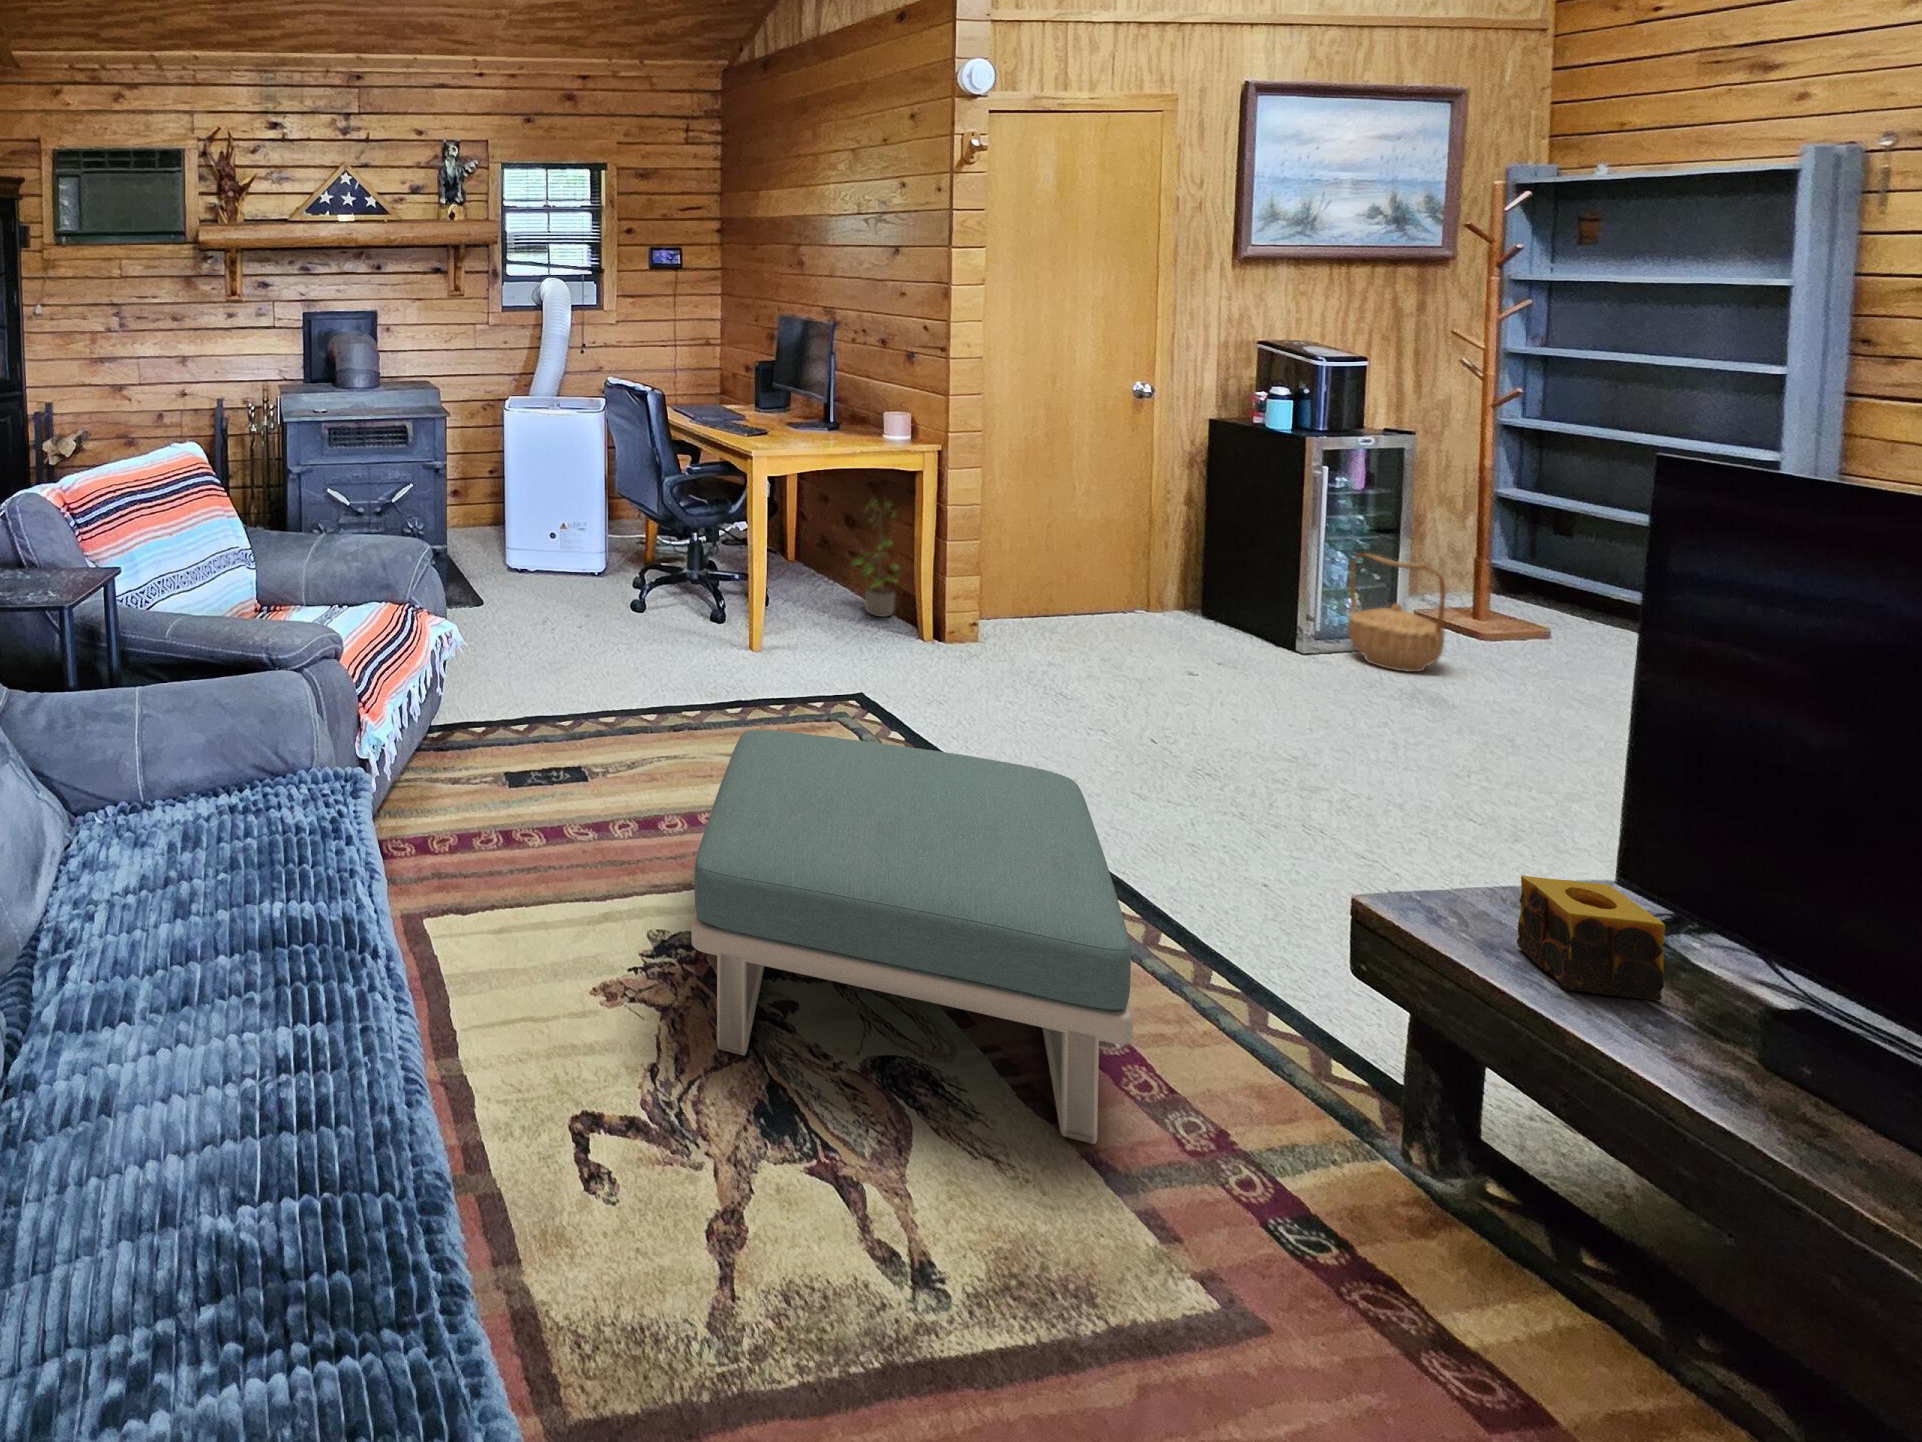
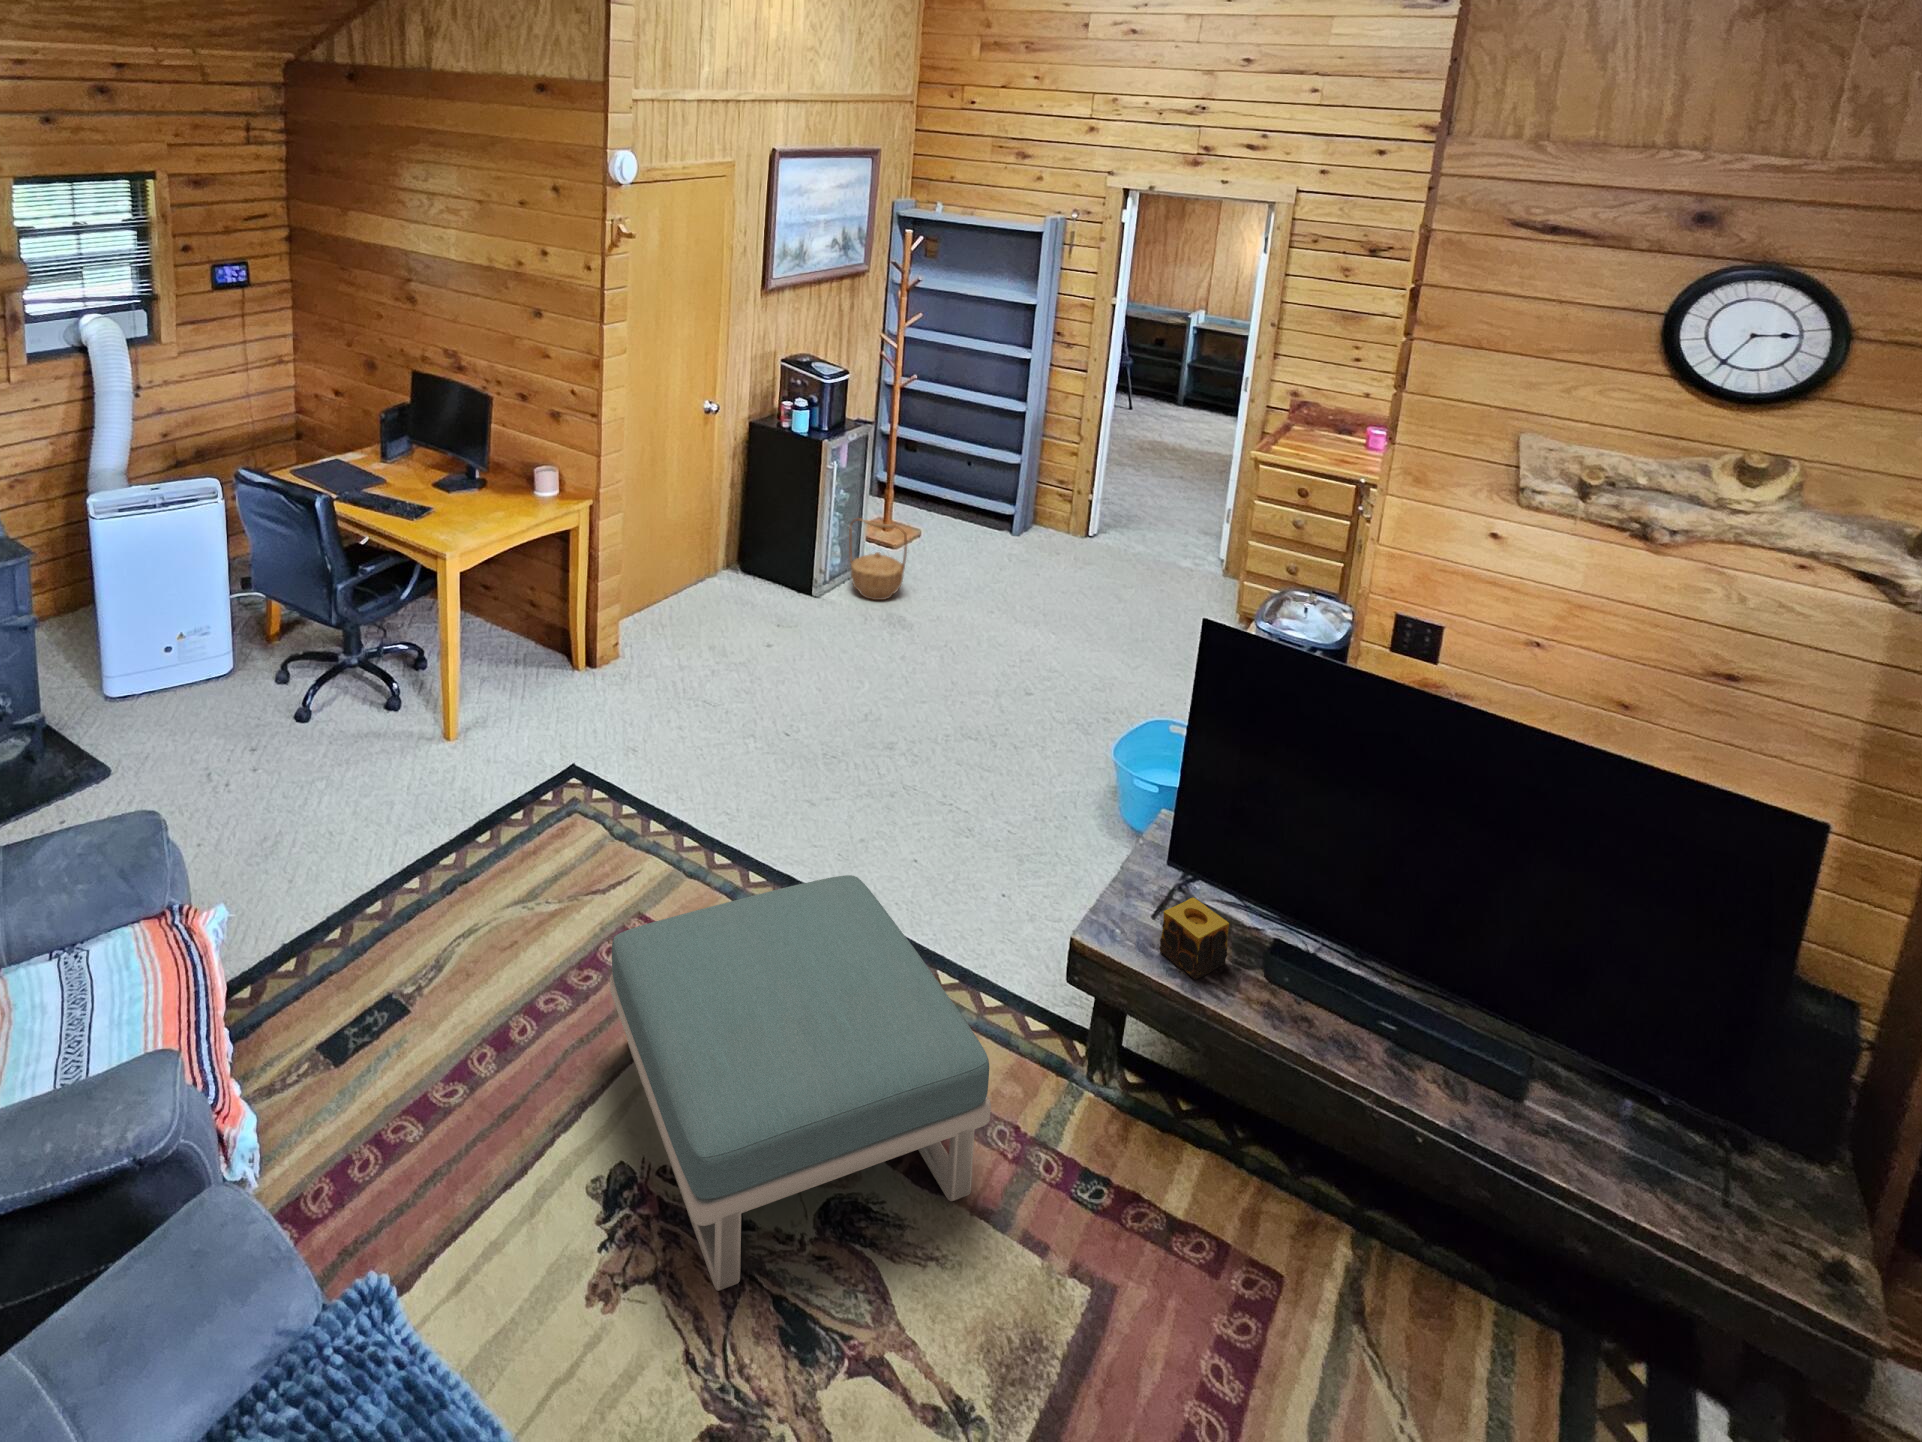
potted plant: present [851,498,898,617] -> none [512,547,564,658]

